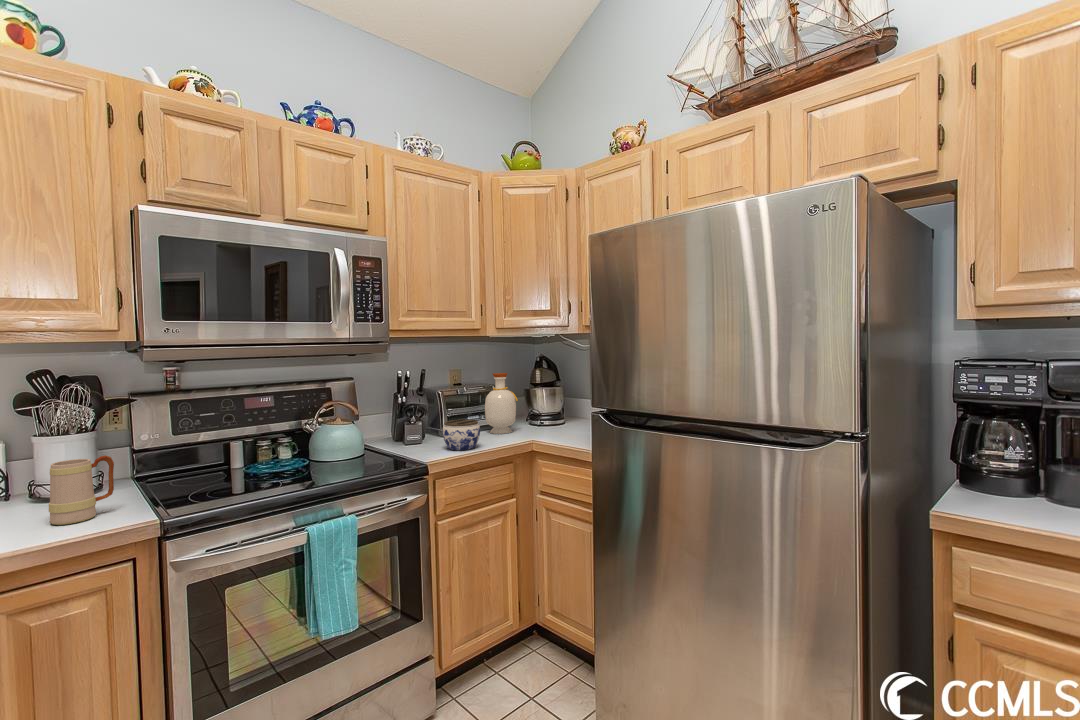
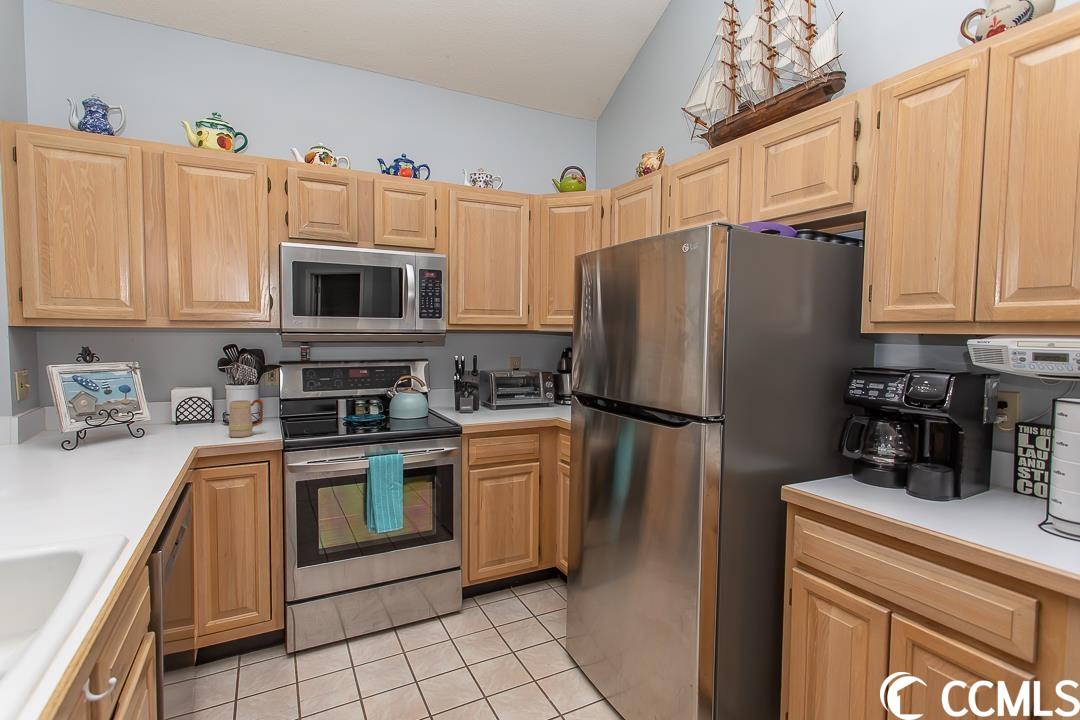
bottle: present [485,373,518,434] -> none [530,361,556,410]
jar: present [442,419,480,450] -> none [484,395,513,419]

